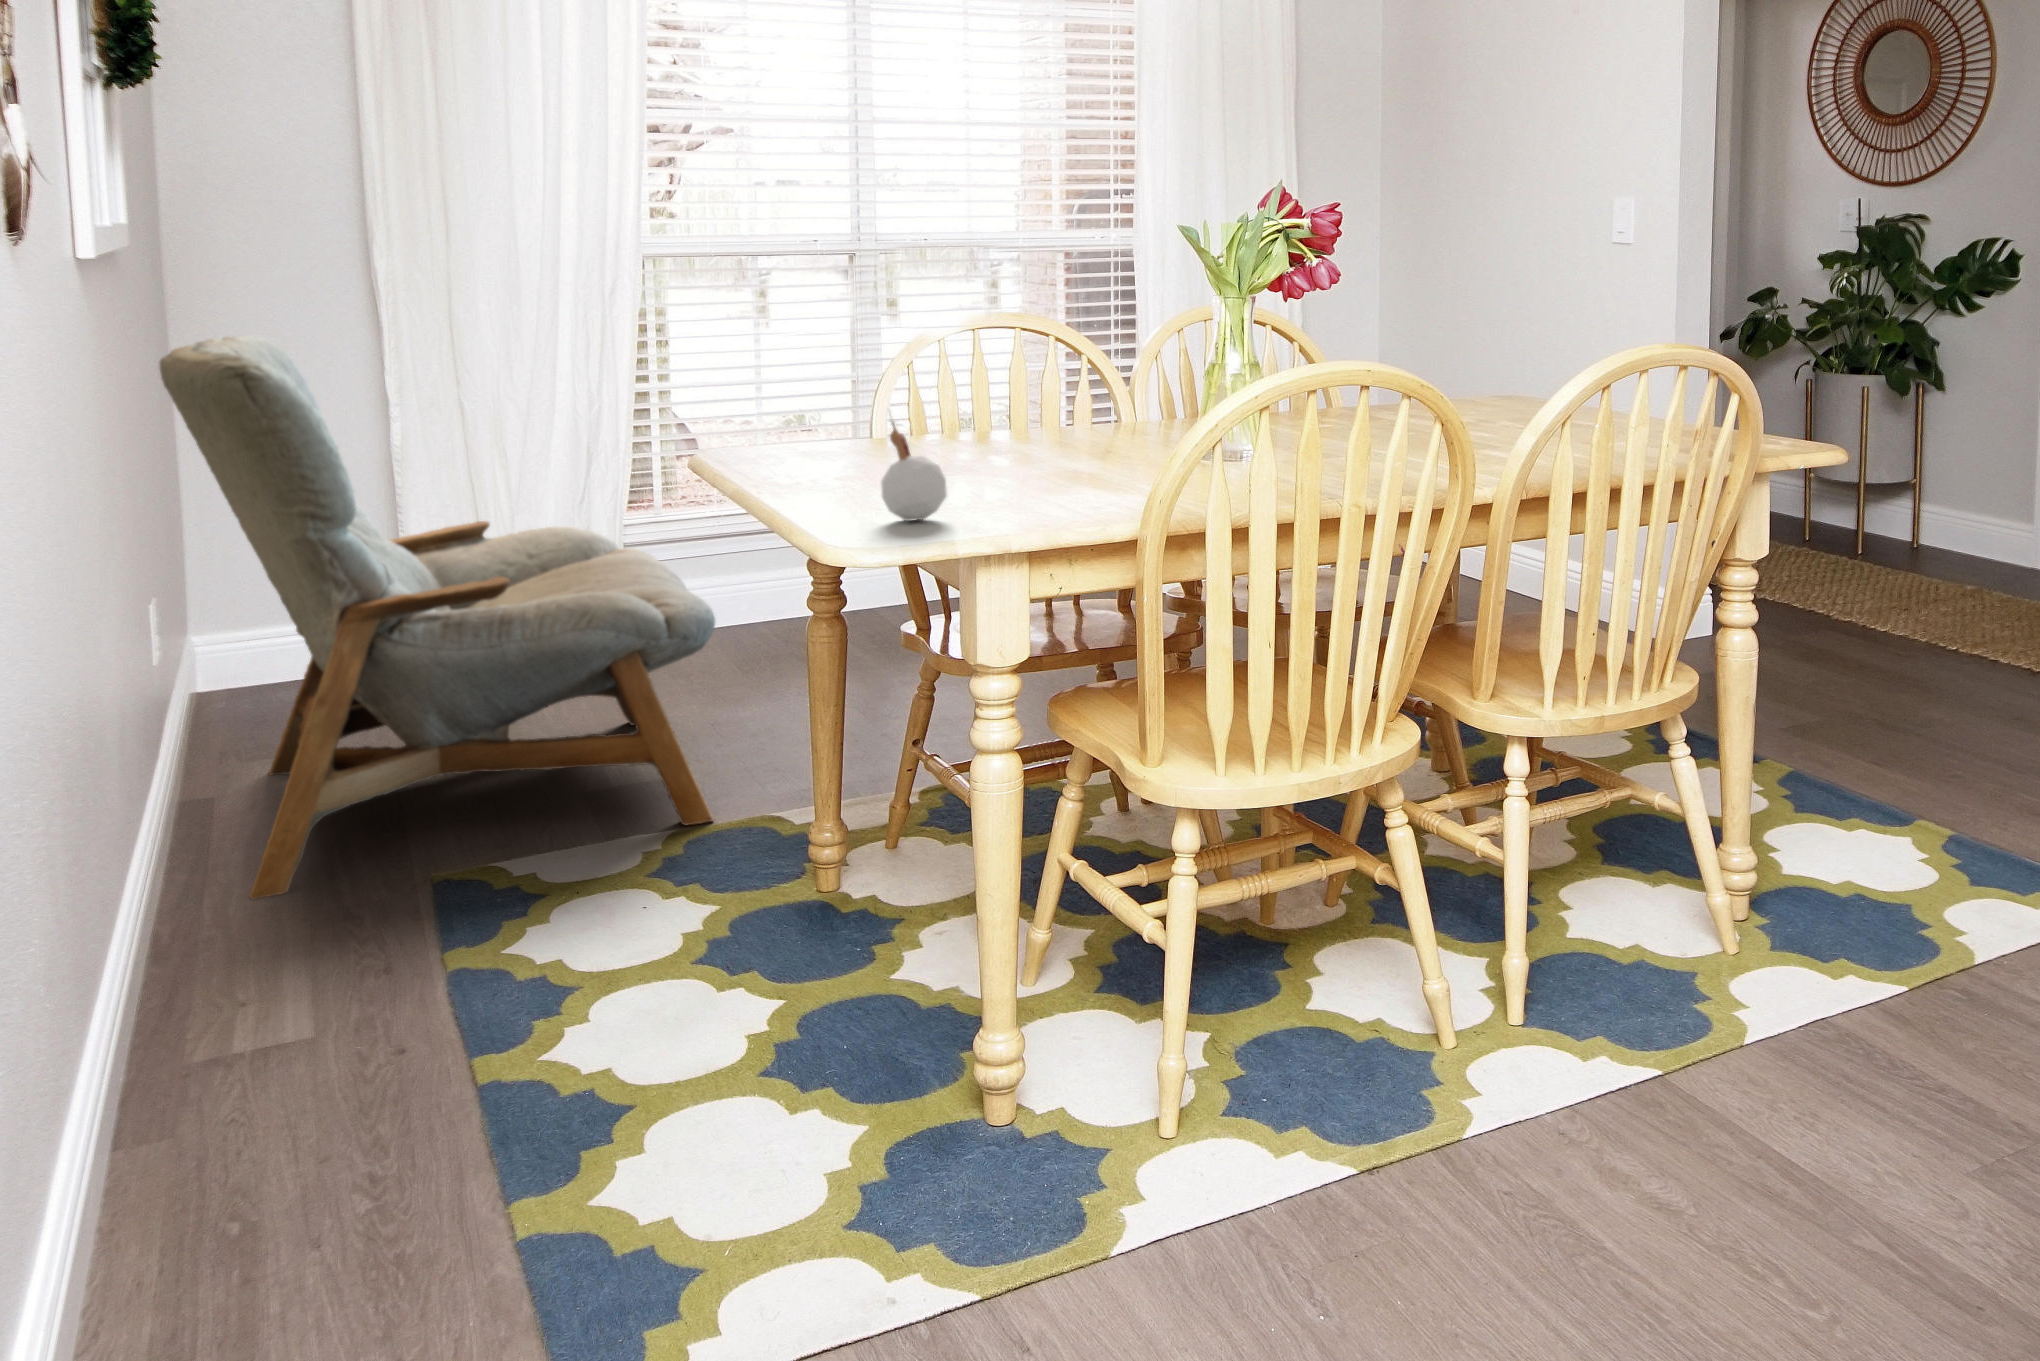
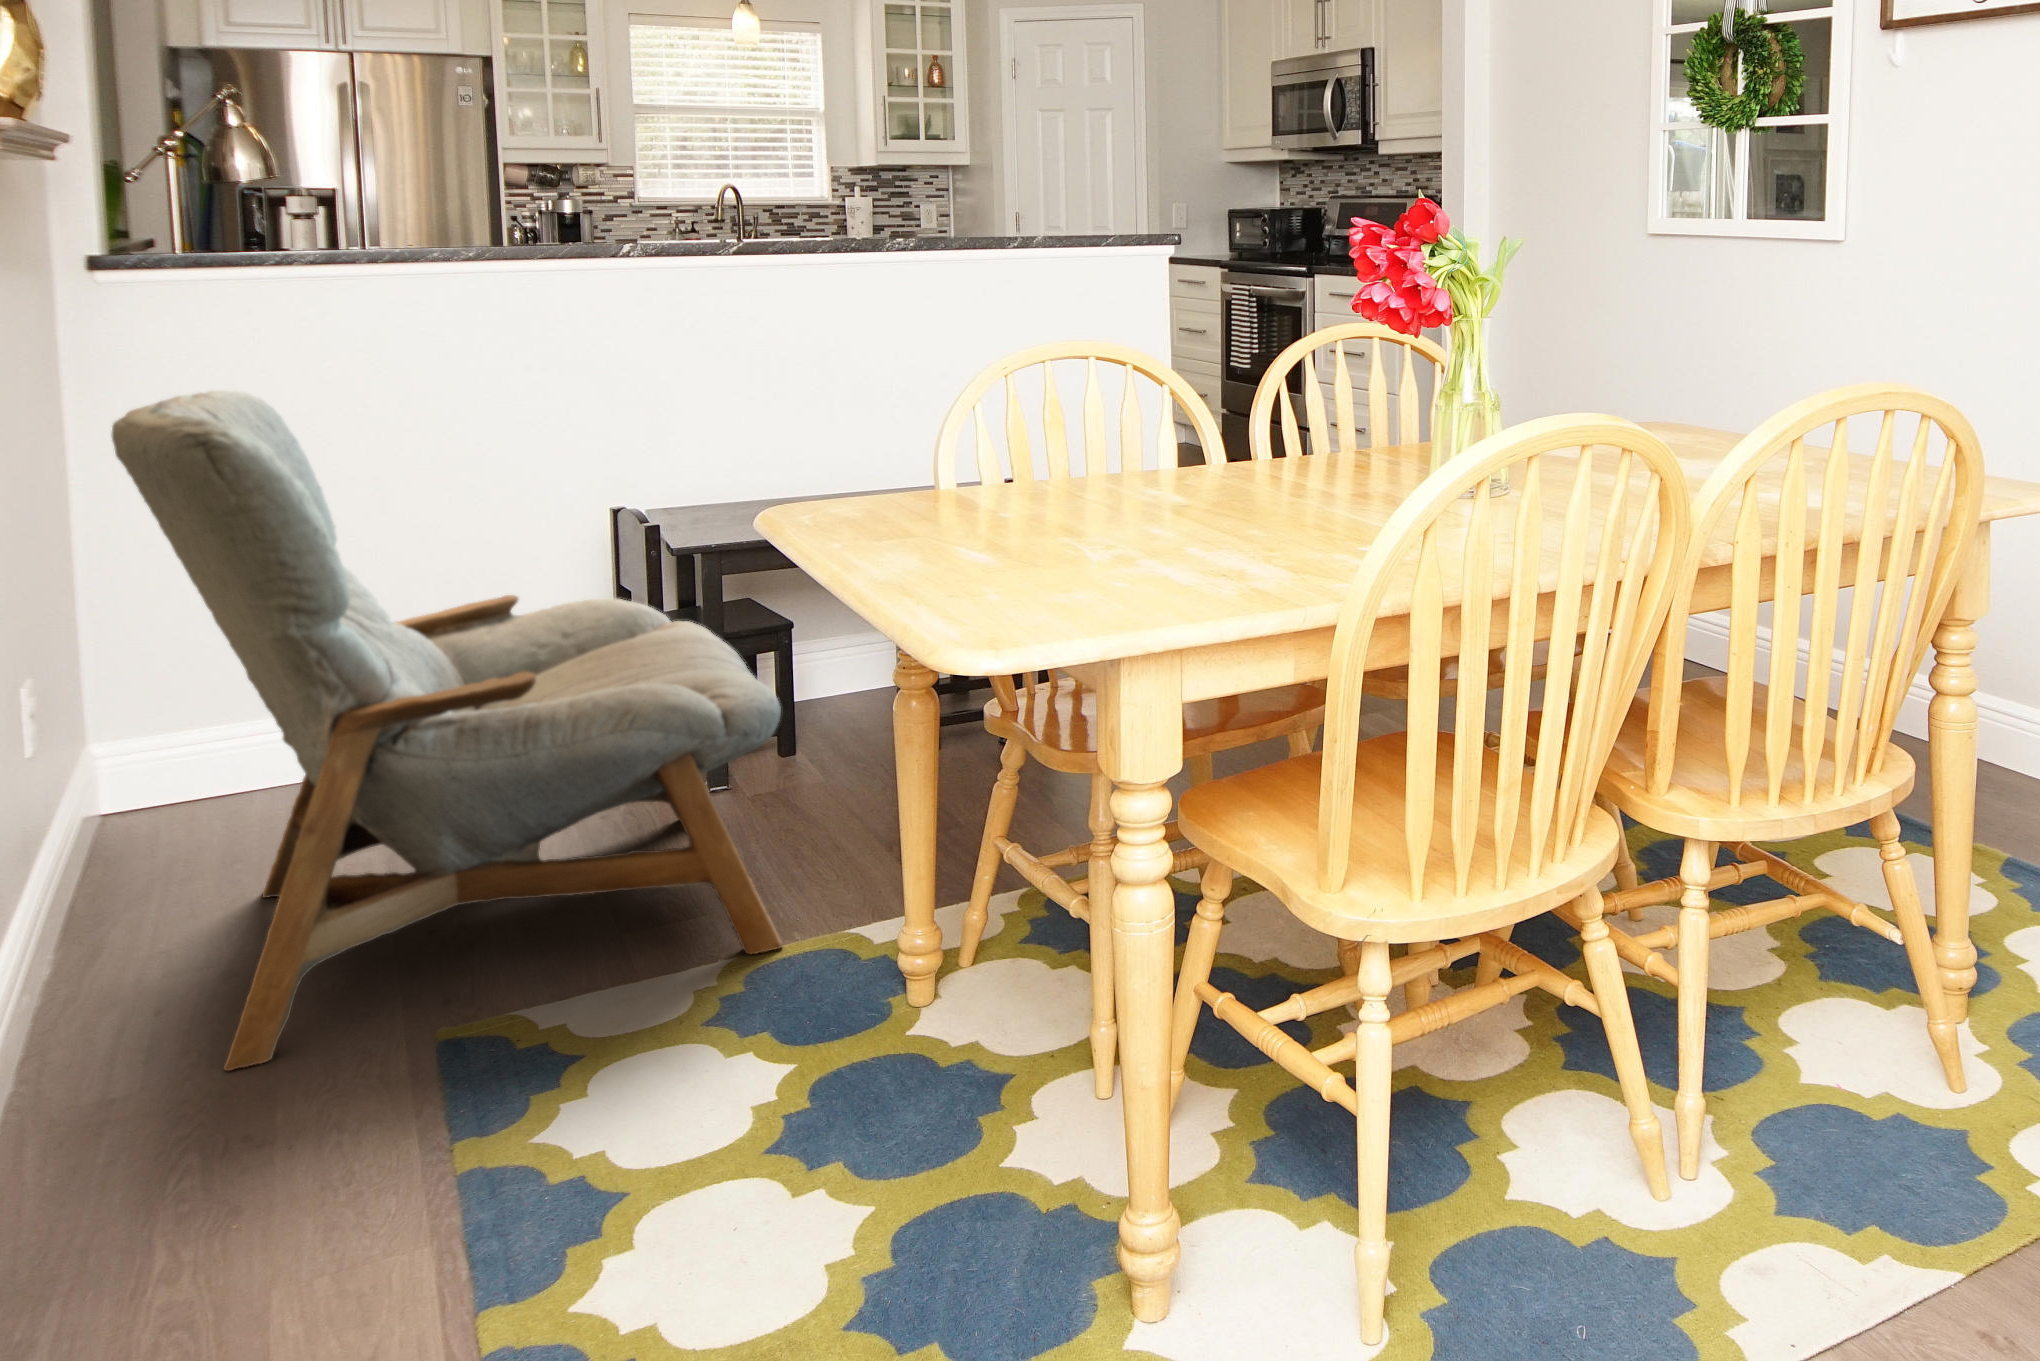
candle: present [881,421,947,521] -> none [990,485,1072,626]

